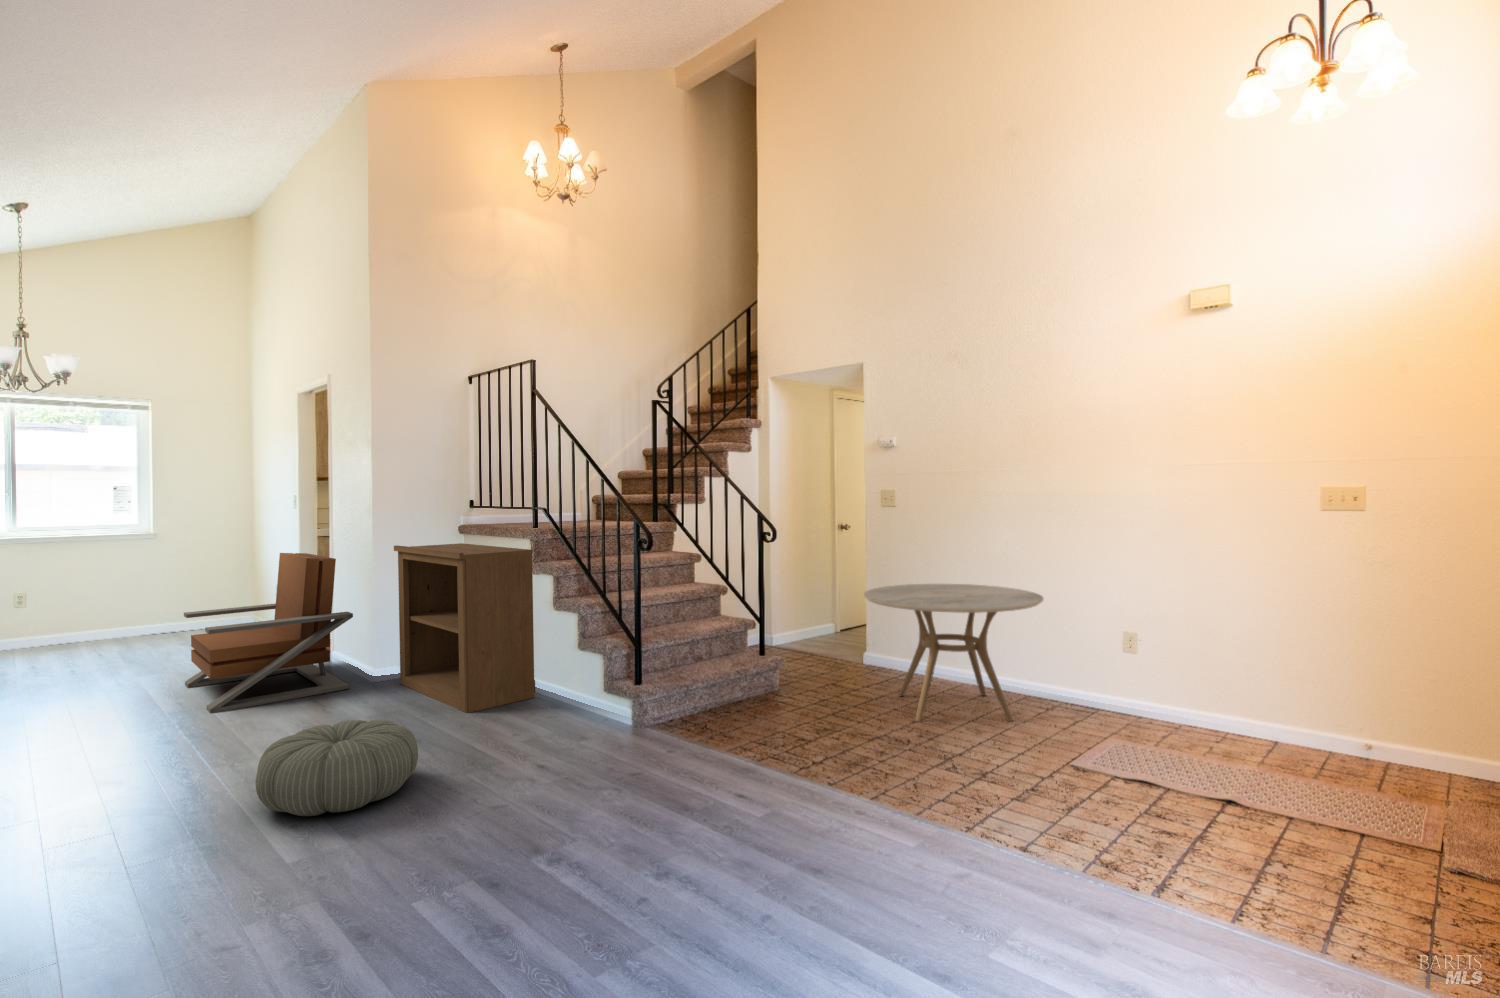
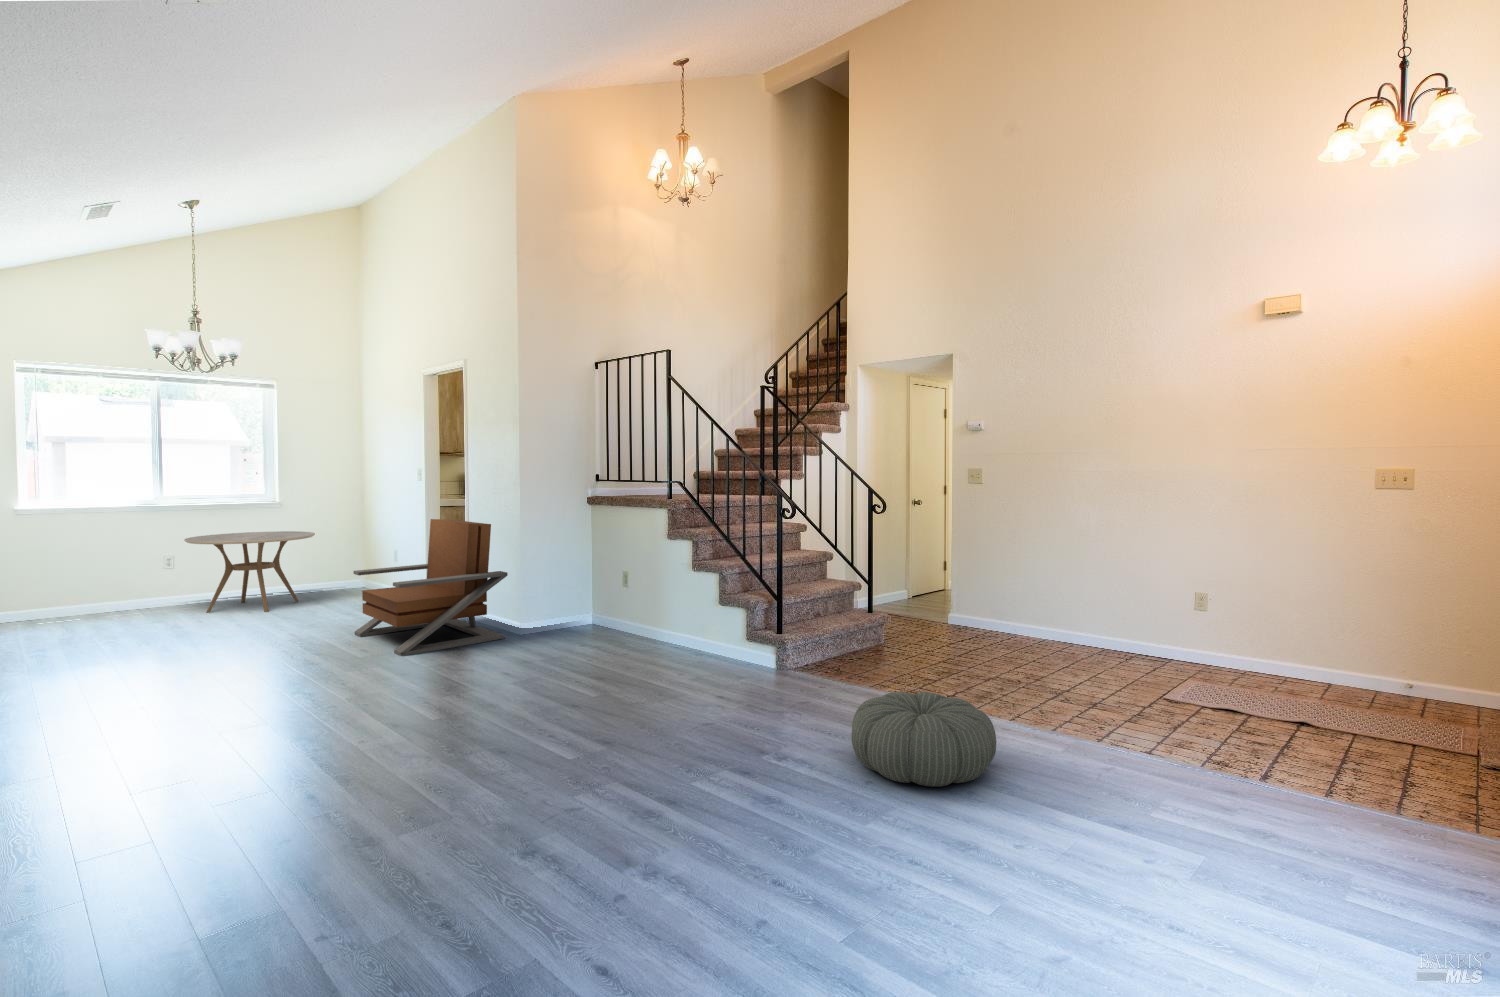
bookshelf: present [394,543,535,713] -> none [541,512,675,658]
dining table: present [864,584,1043,722] -> present [184,531,315,613]
pouf: present [256,720,418,816] -> present [851,692,996,787]

